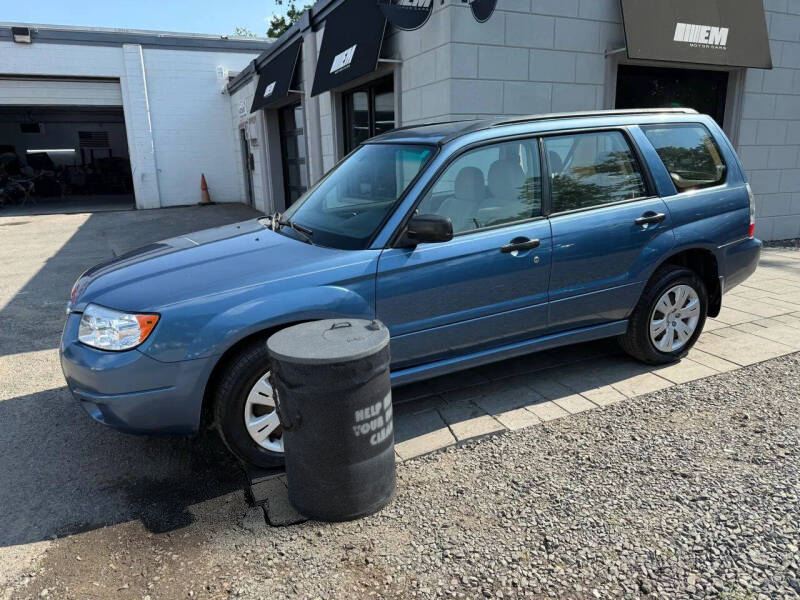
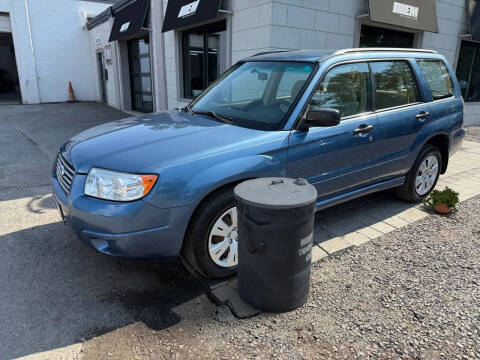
potted plant: none [664,334,727,382] -> present [422,186,459,213]

